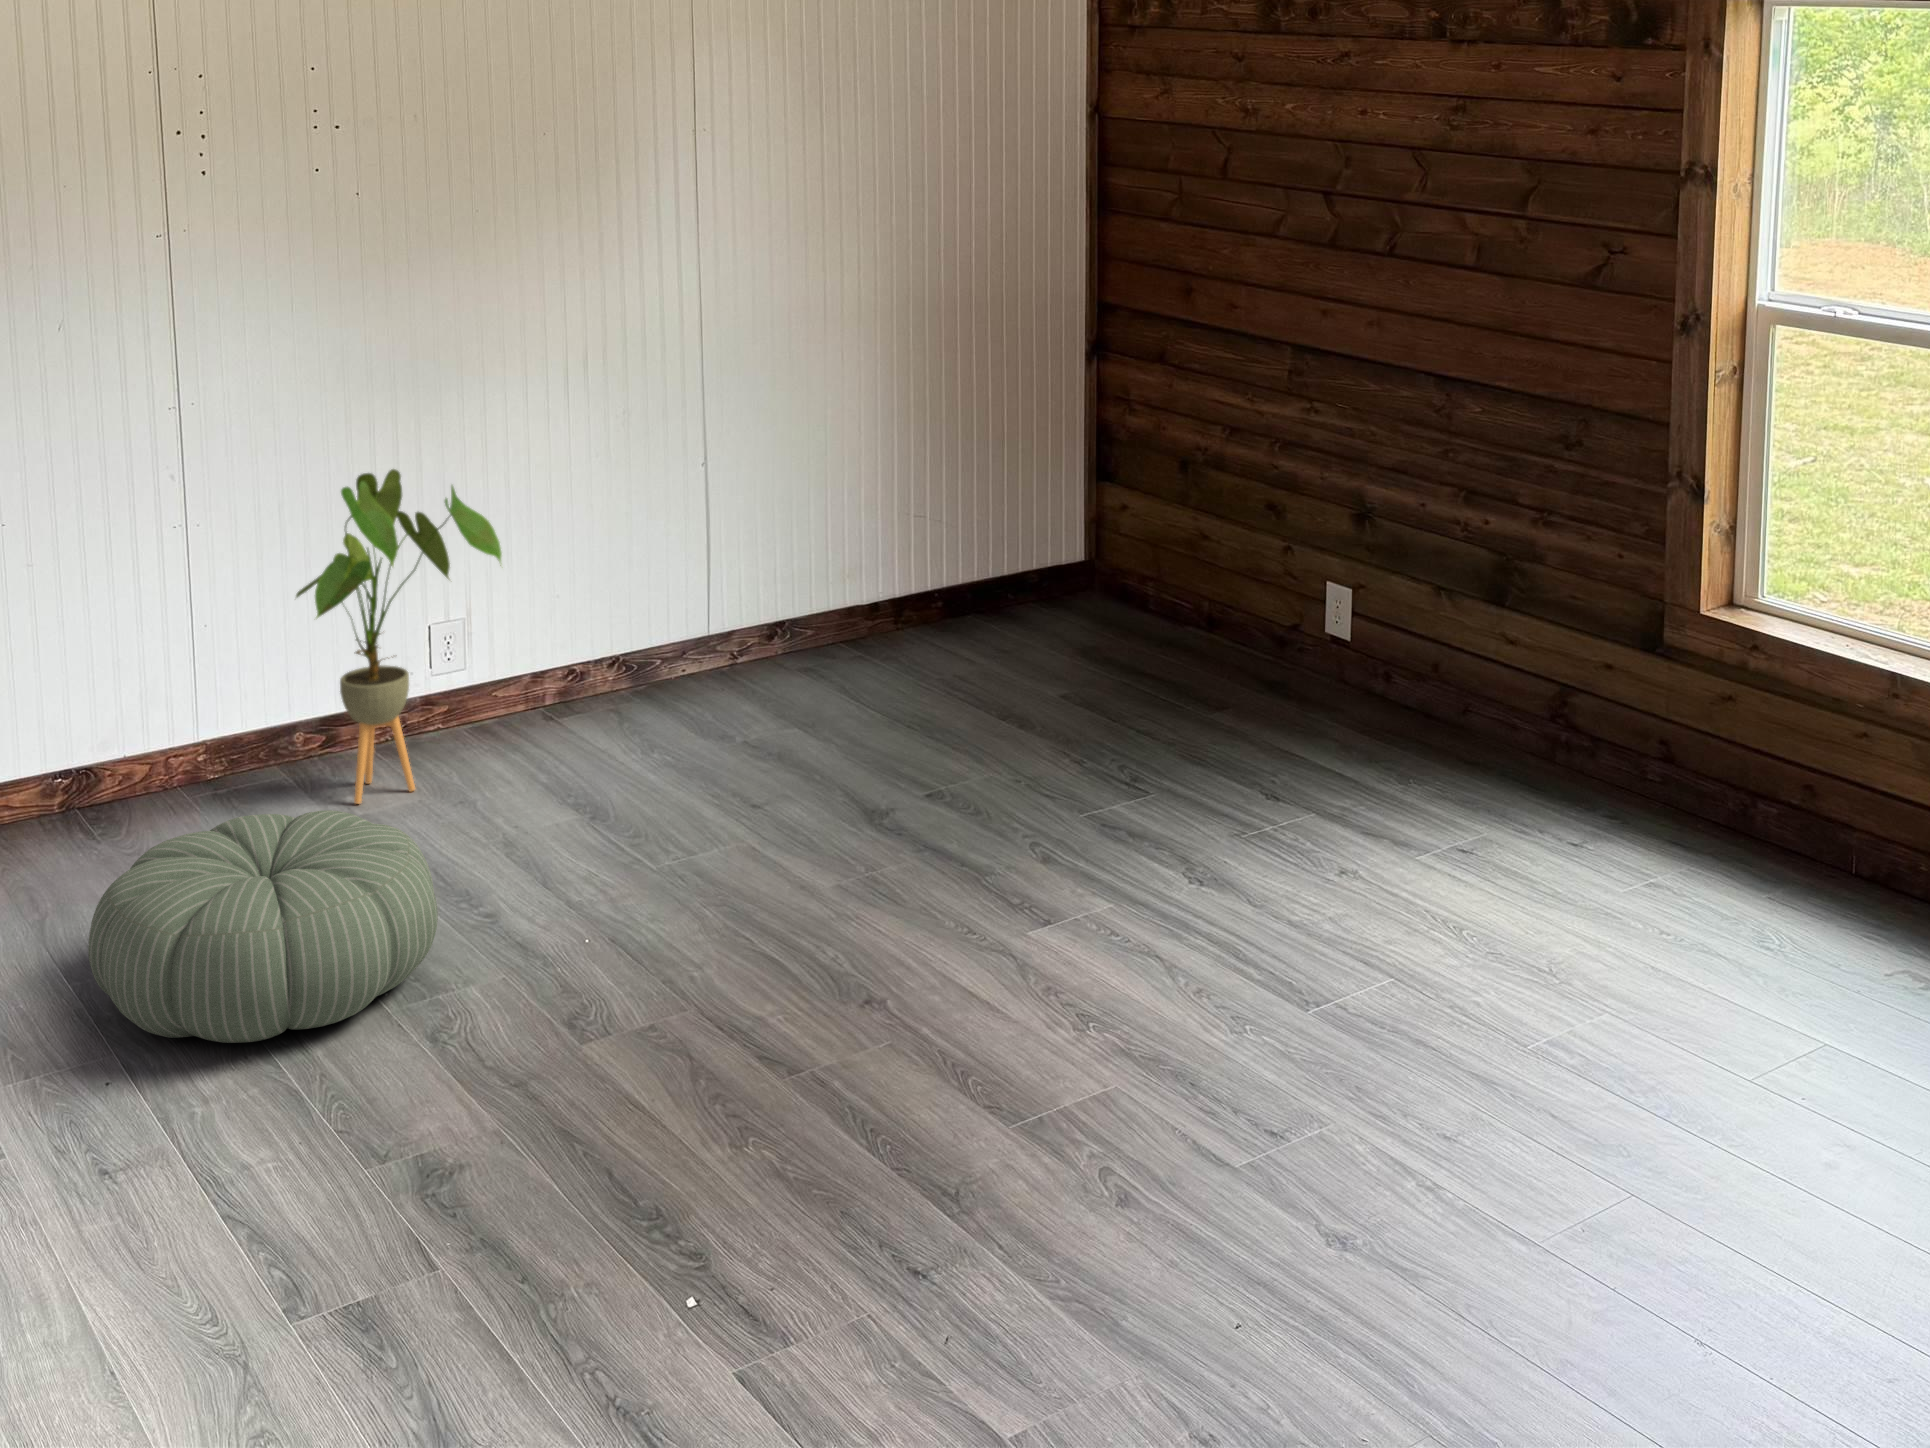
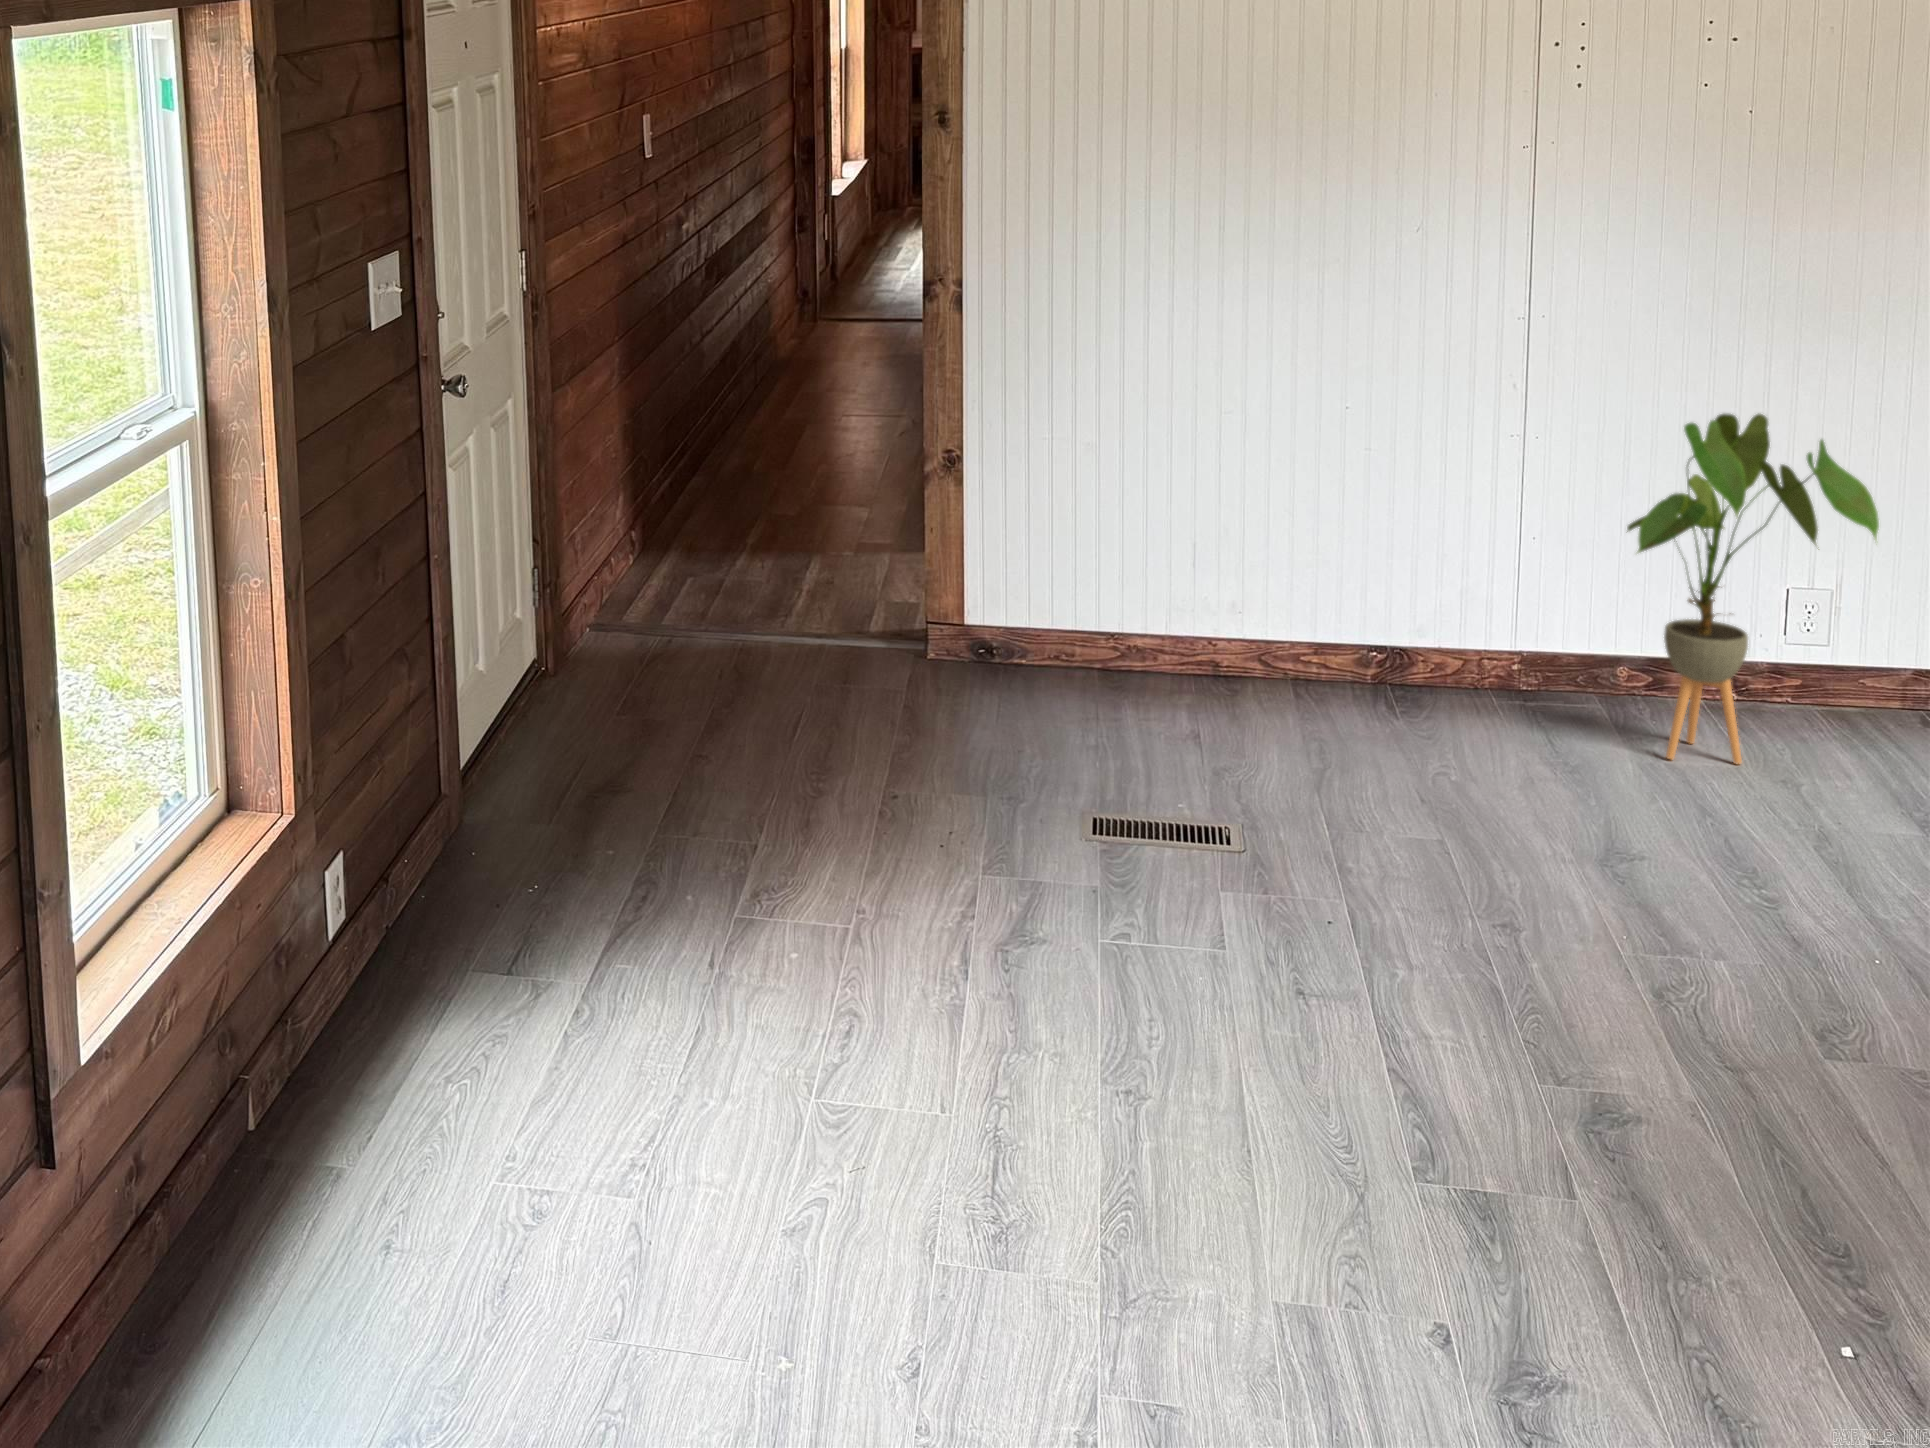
pouf: present [88,810,438,1043] -> none [1336,725,1702,948]

